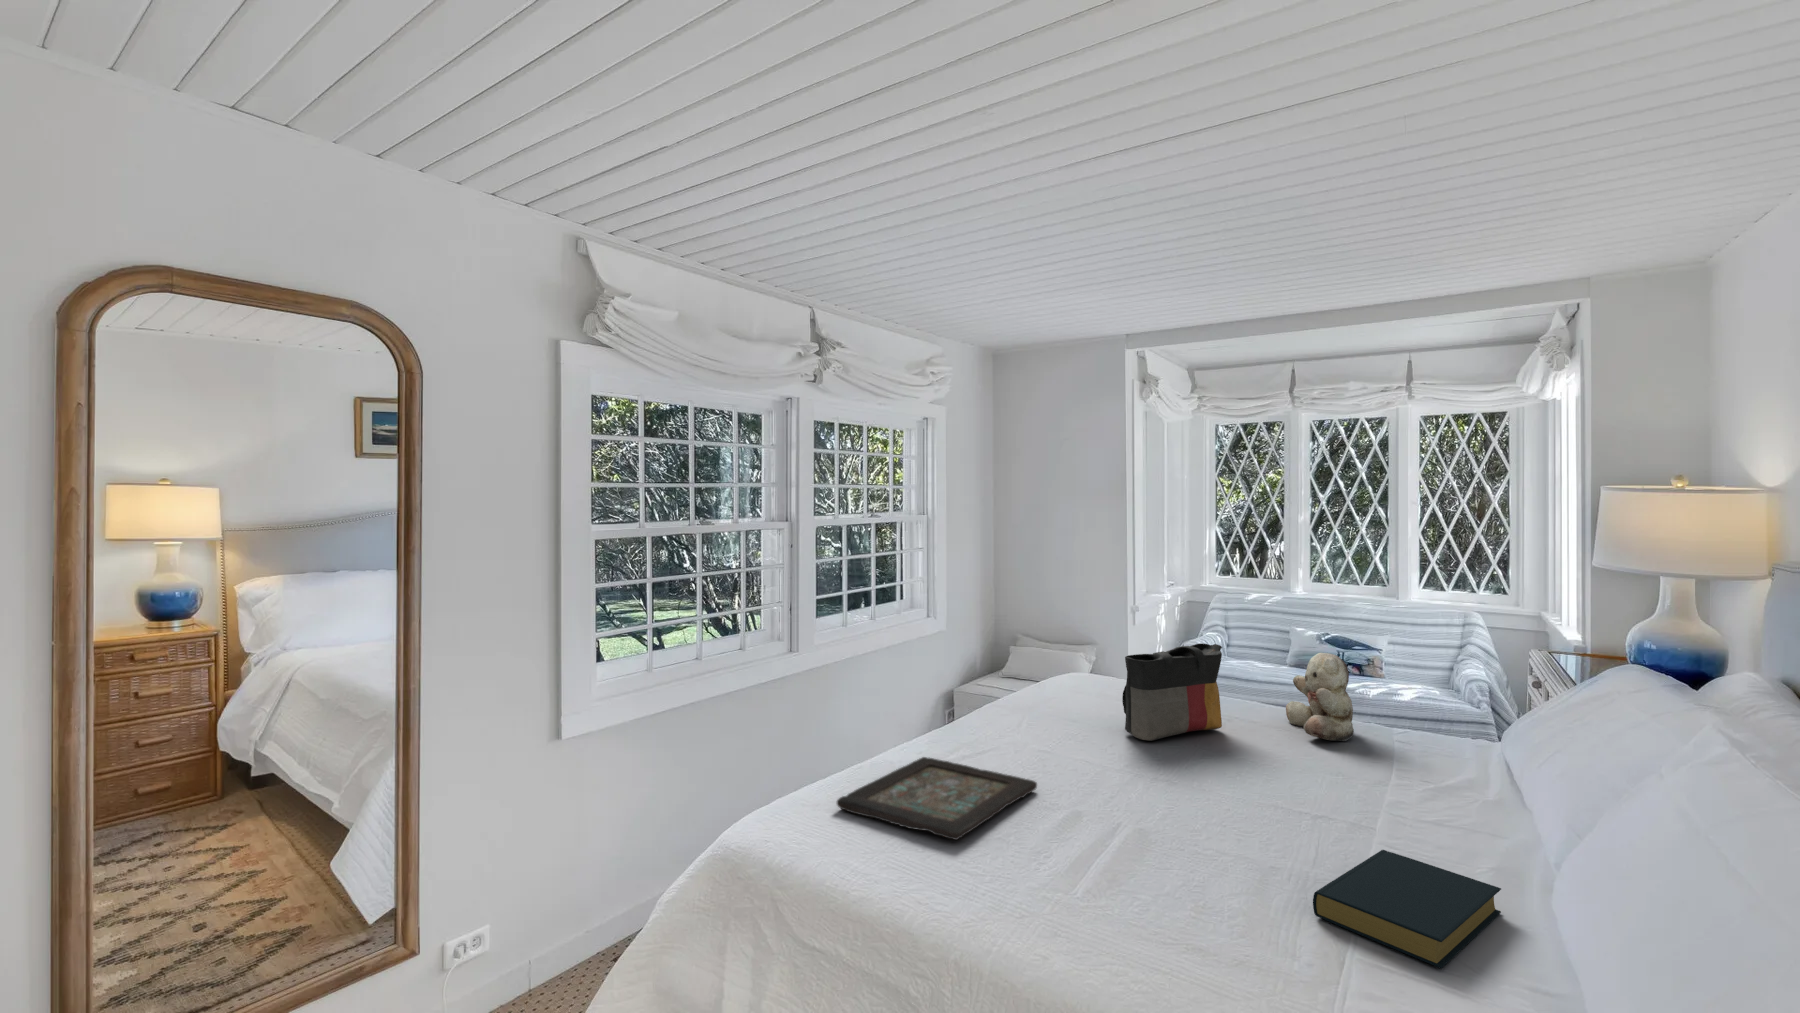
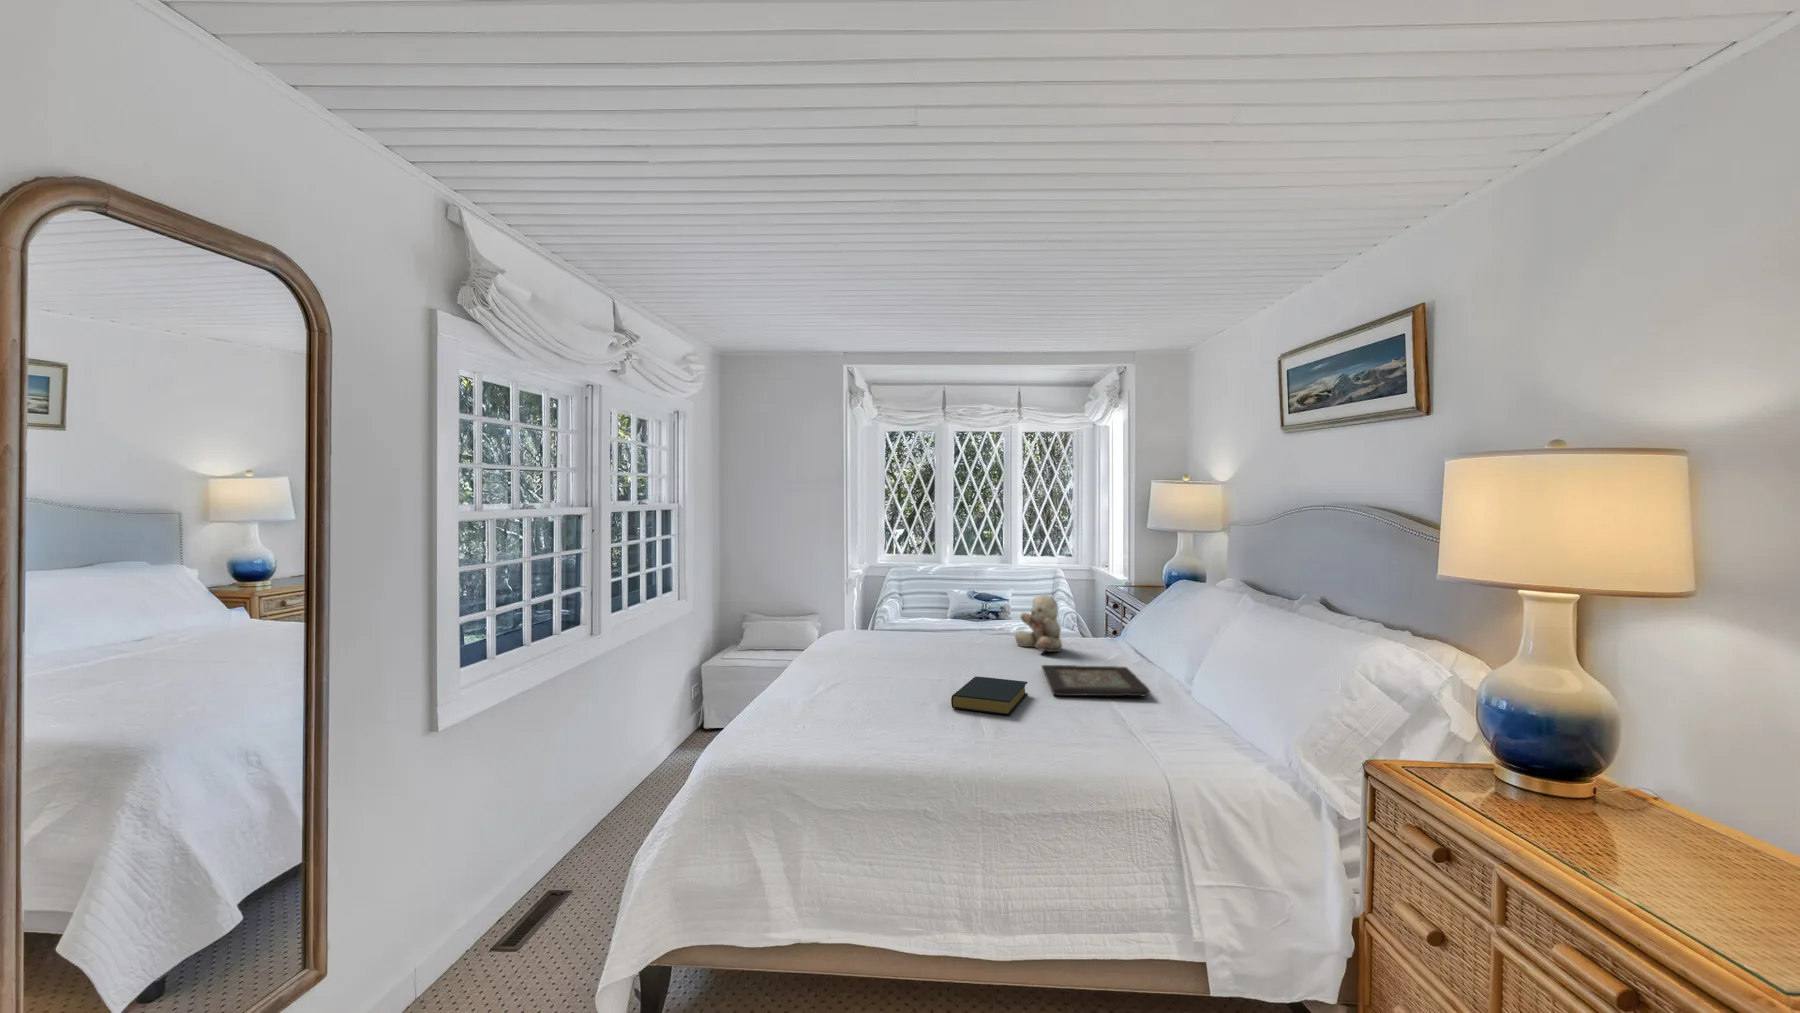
tote bag: present [1122,643,1222,741] -> none [921,594,988,666]
decorative tray: present [837,757,1037,840] -> present [1042,665,1150,696]
hardback book: present [1313,850,1501,968] -> present [951,676,1028,715]

